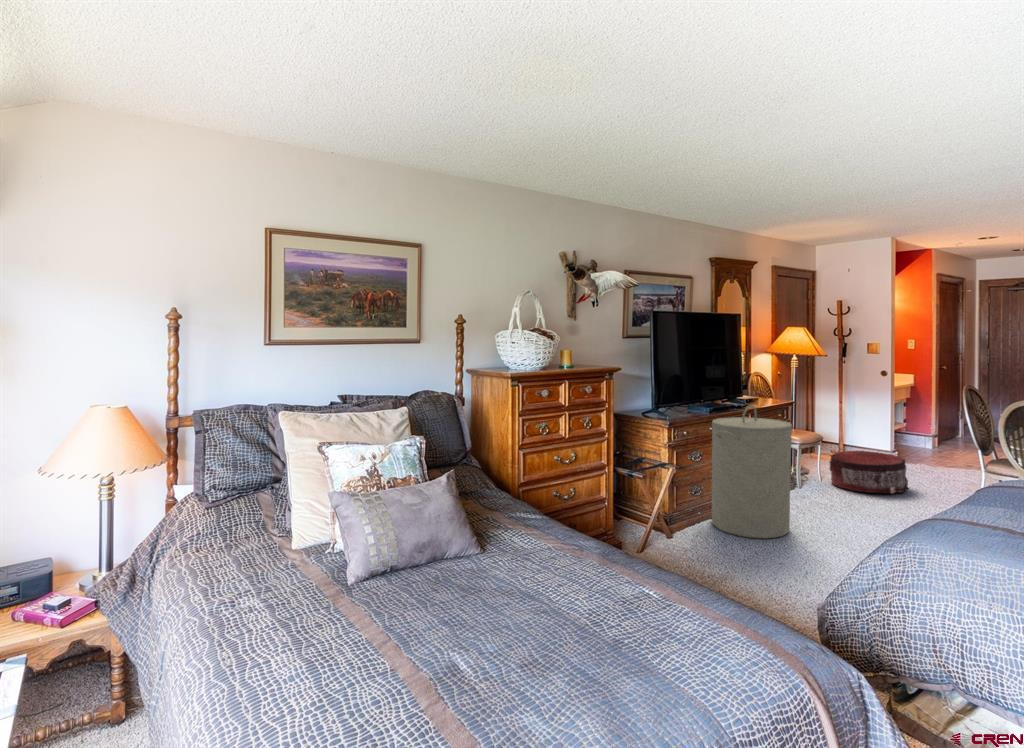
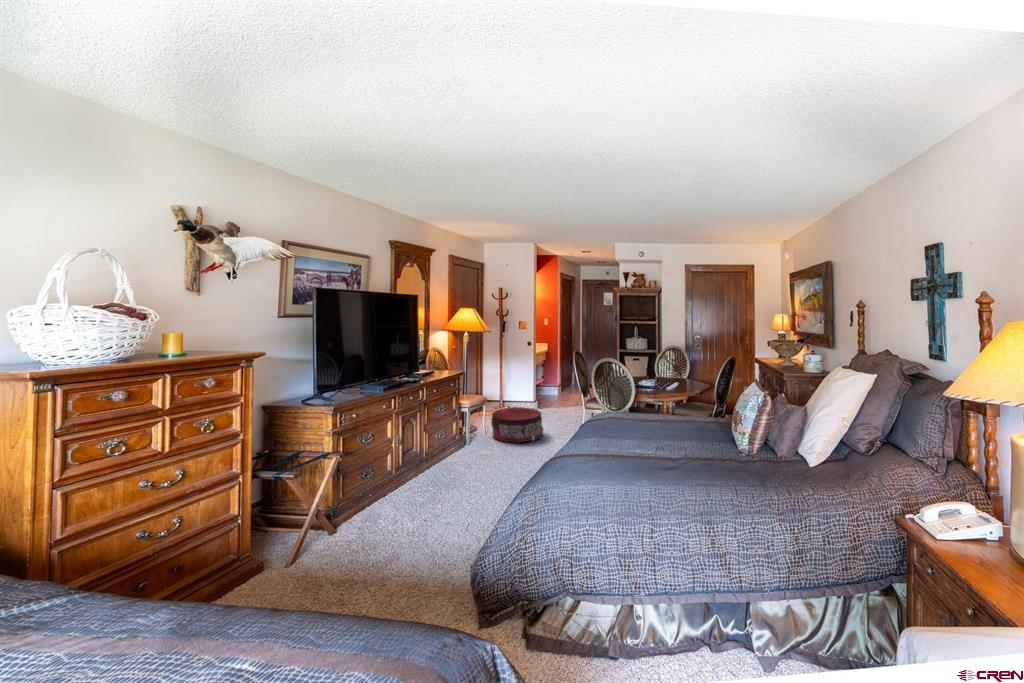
laundry hamper: present [712,405,792,539] -> none [382,383,455,514]

